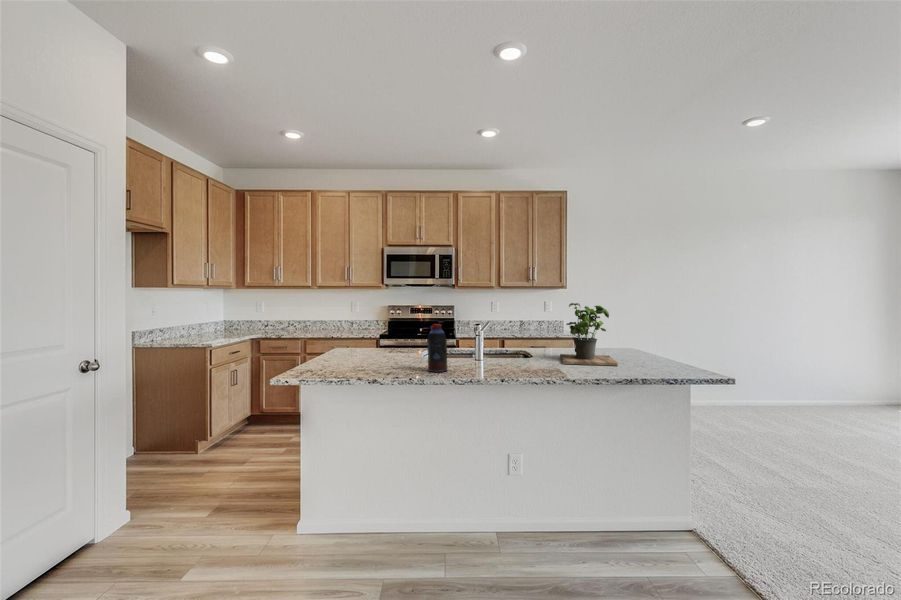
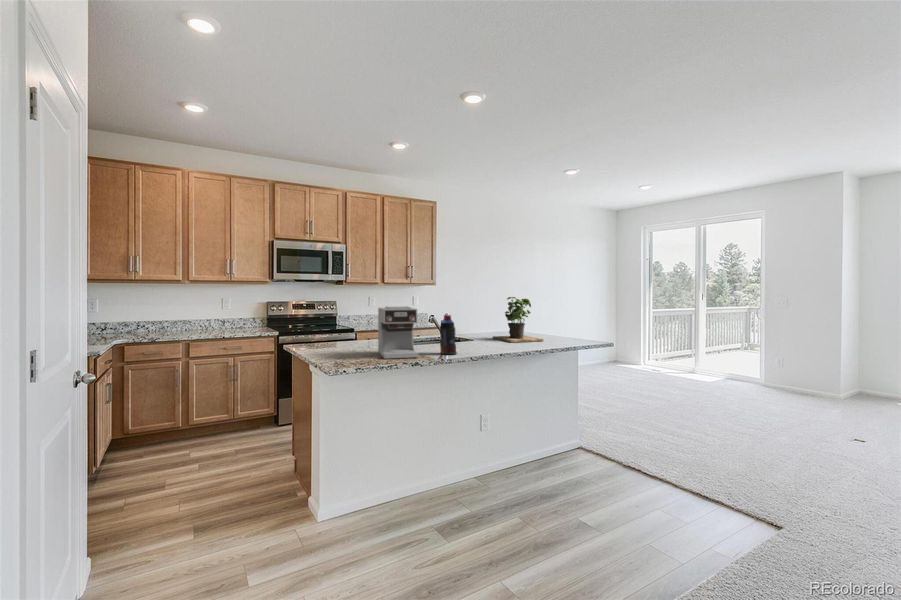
coffee maker: none [355,312,411,372] -> present [378,306,418,359]

